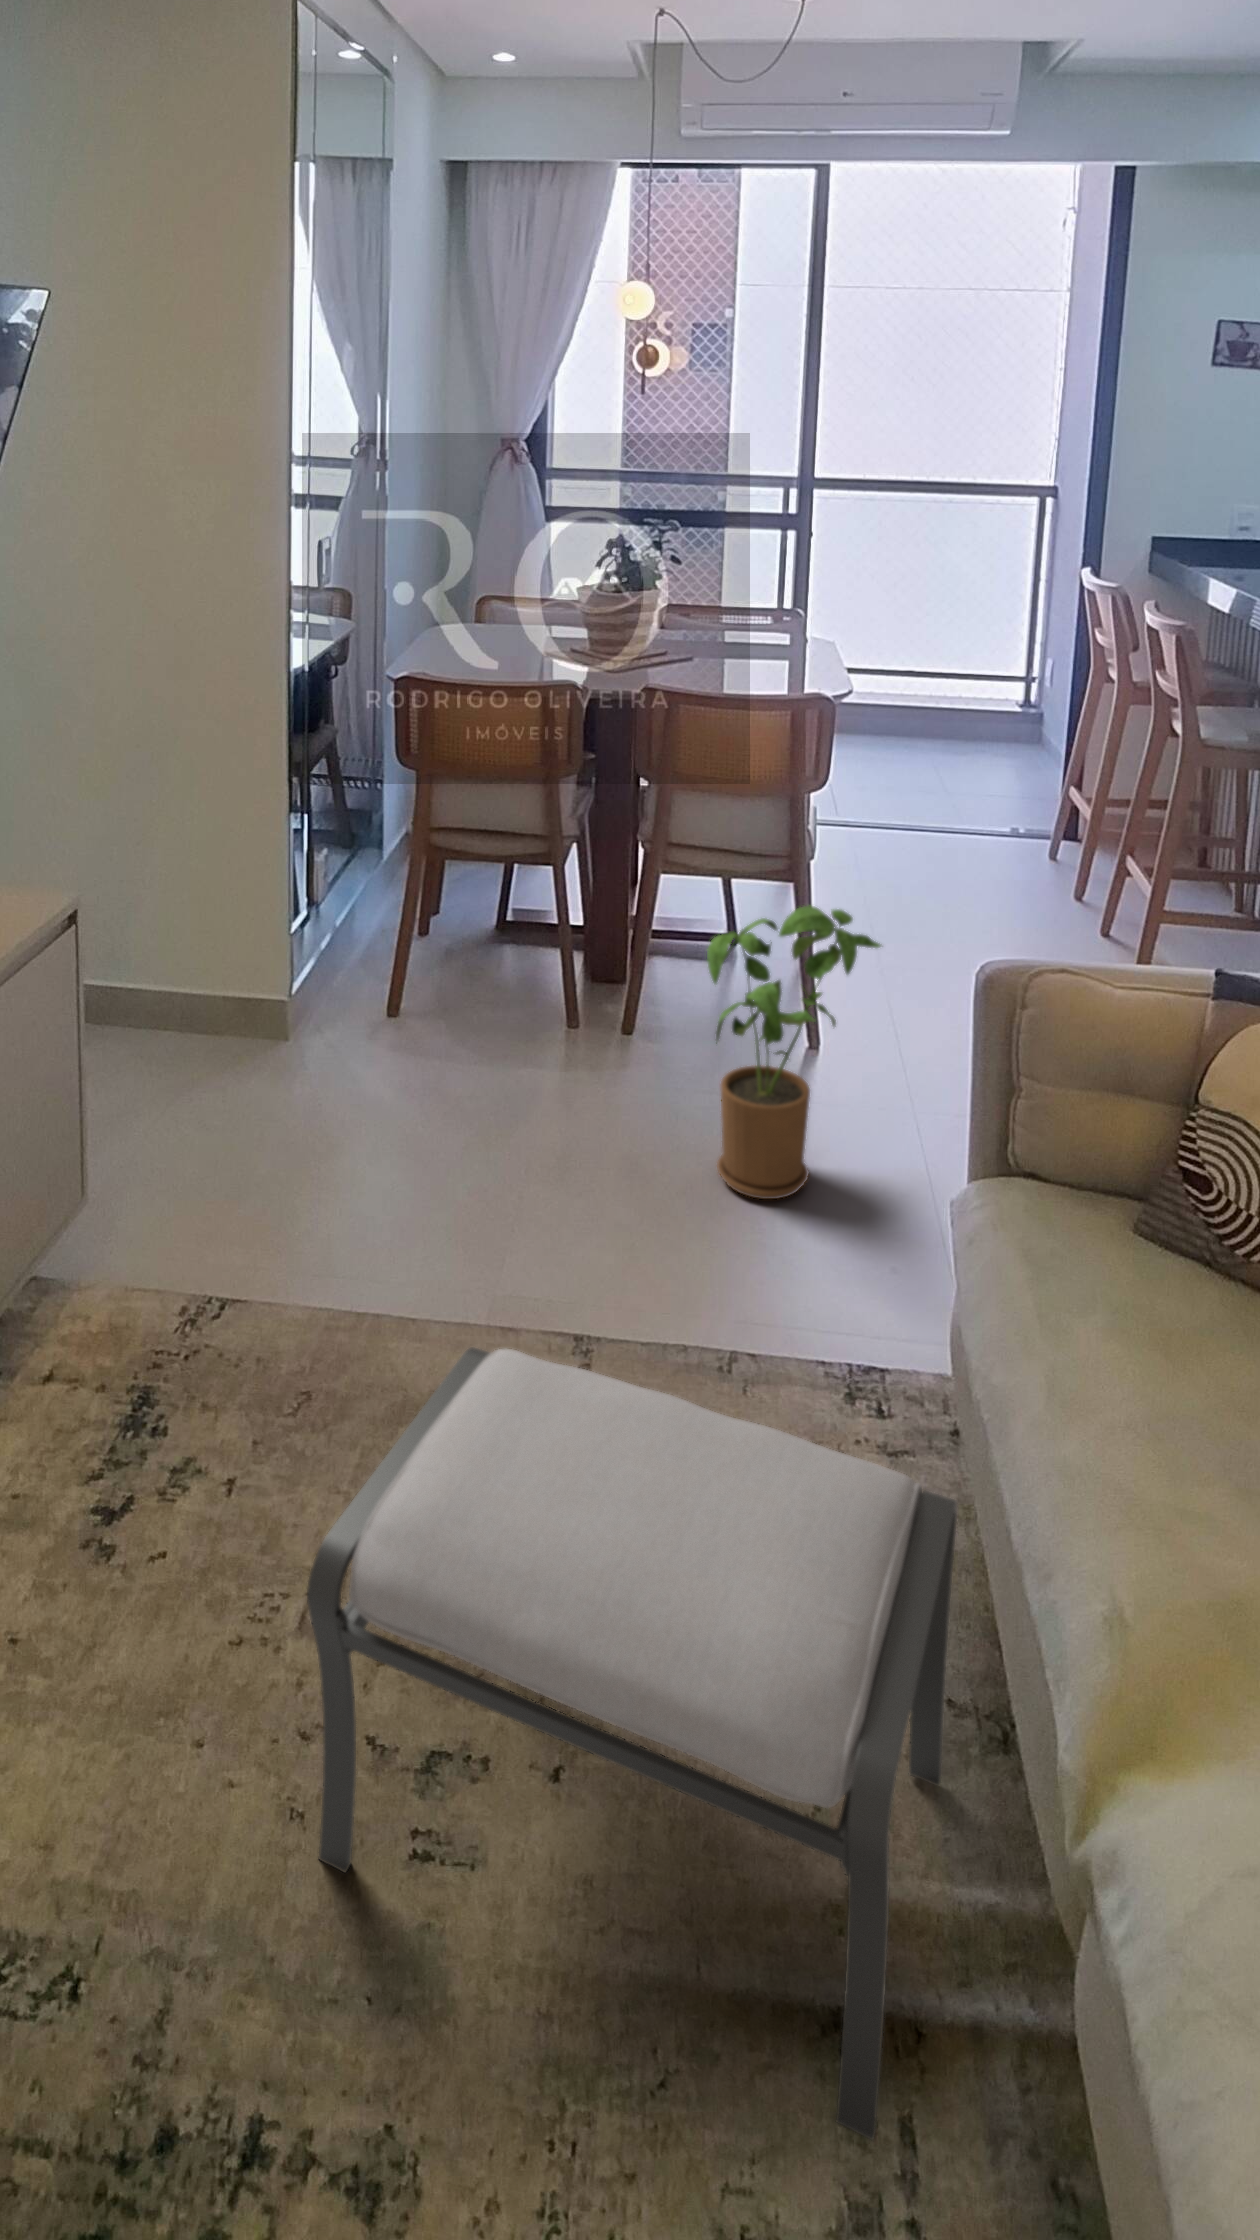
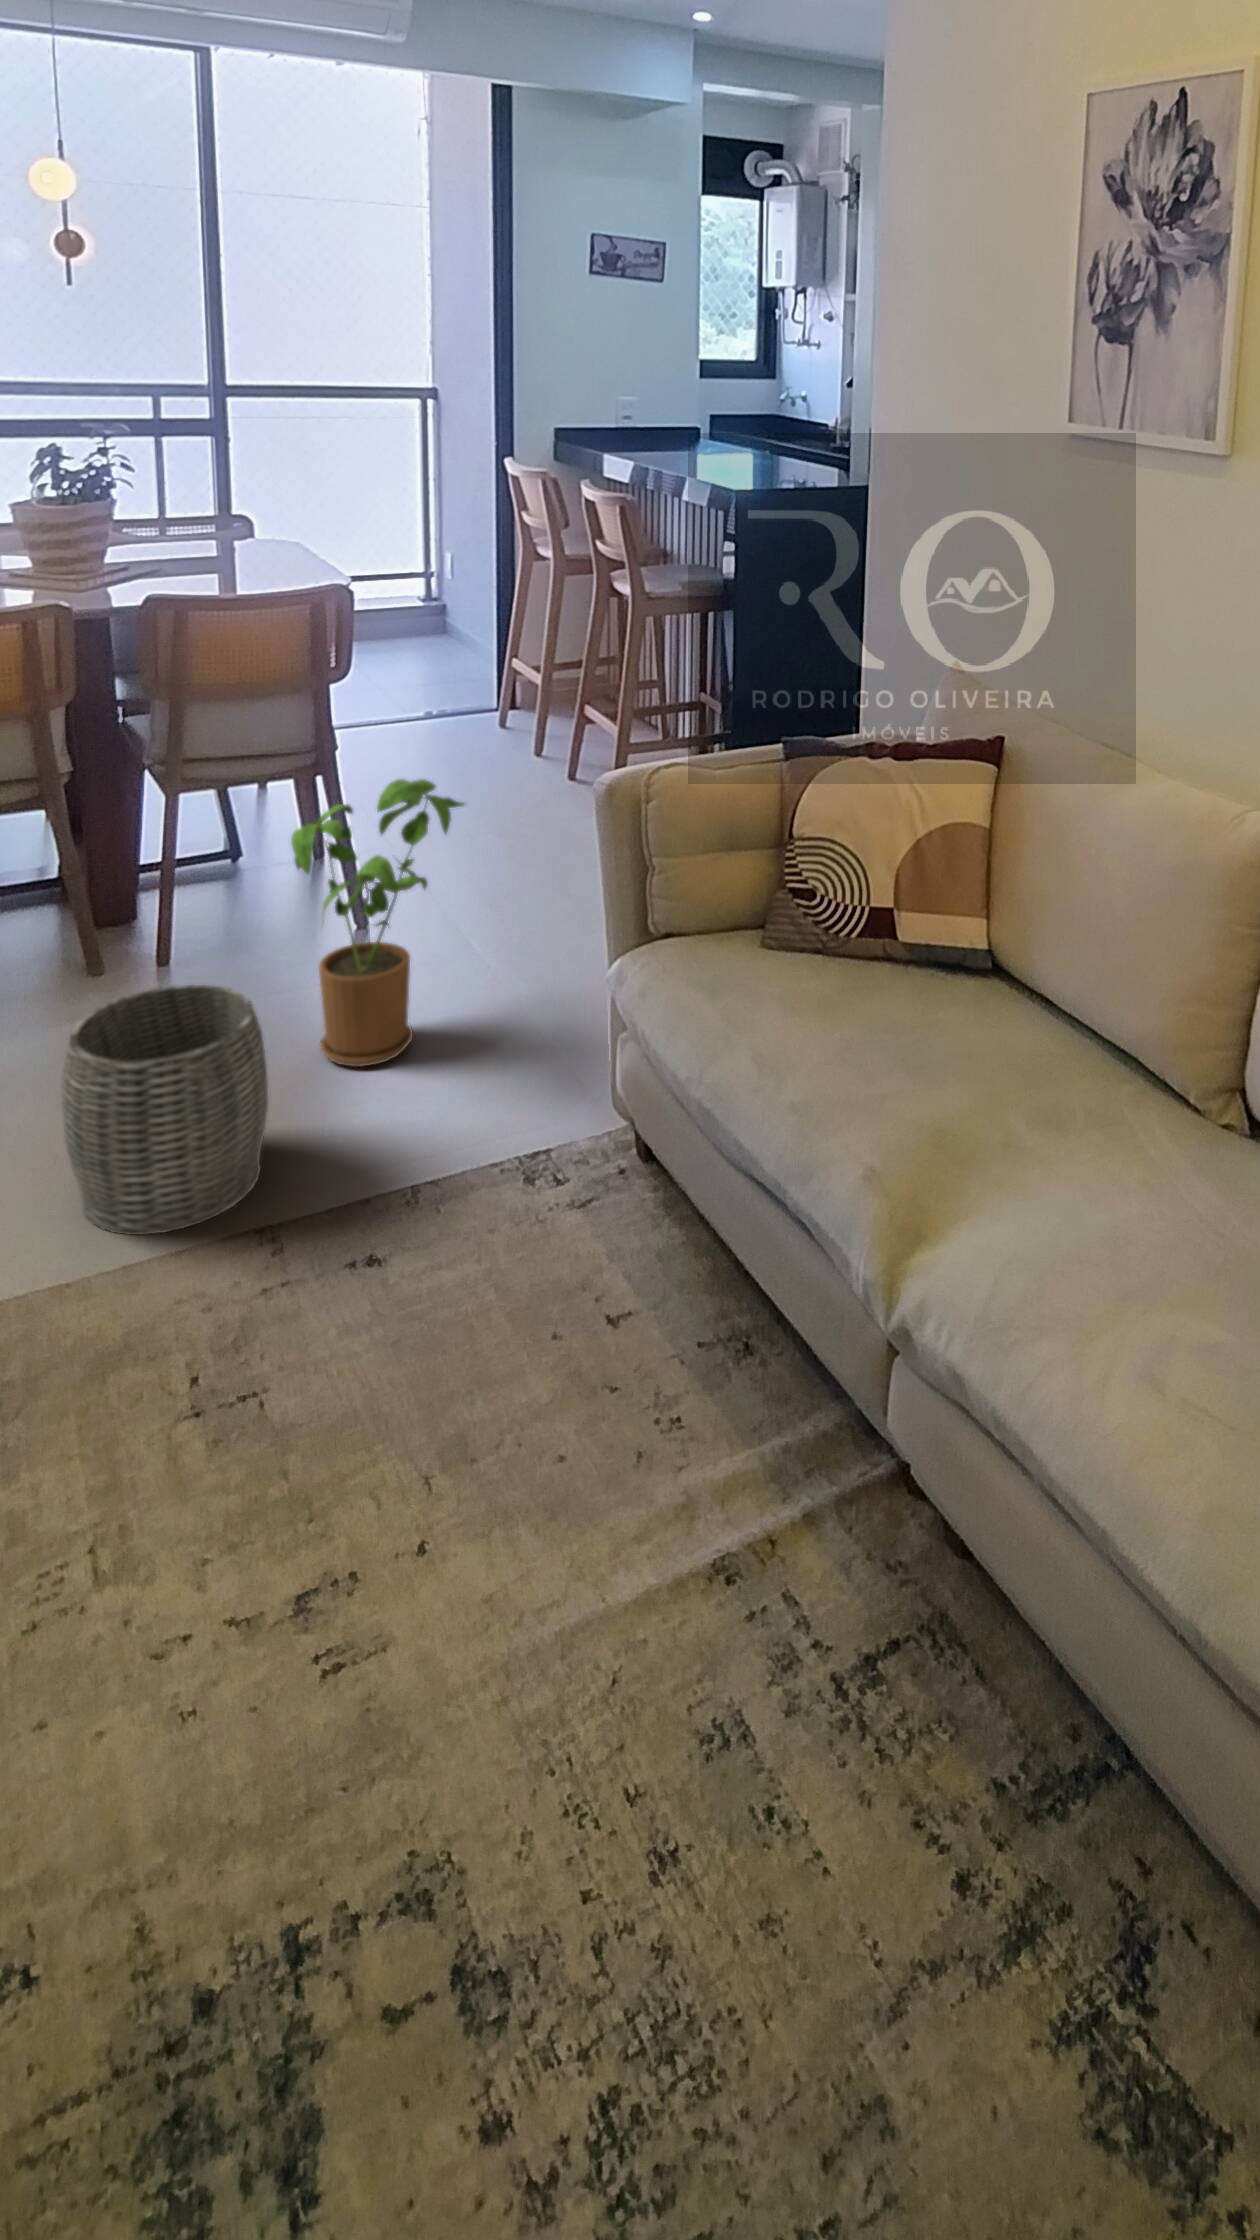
woven basket: none [455,1061,627,1303] -> present [62,985,268,1235]
ottoman: present [307,1347,957,2140] -> none [215,1165,779,1736]

